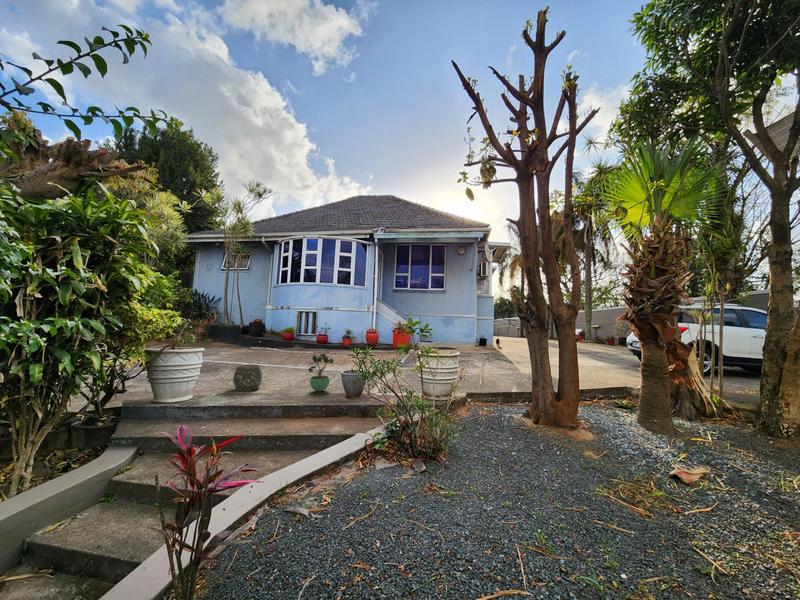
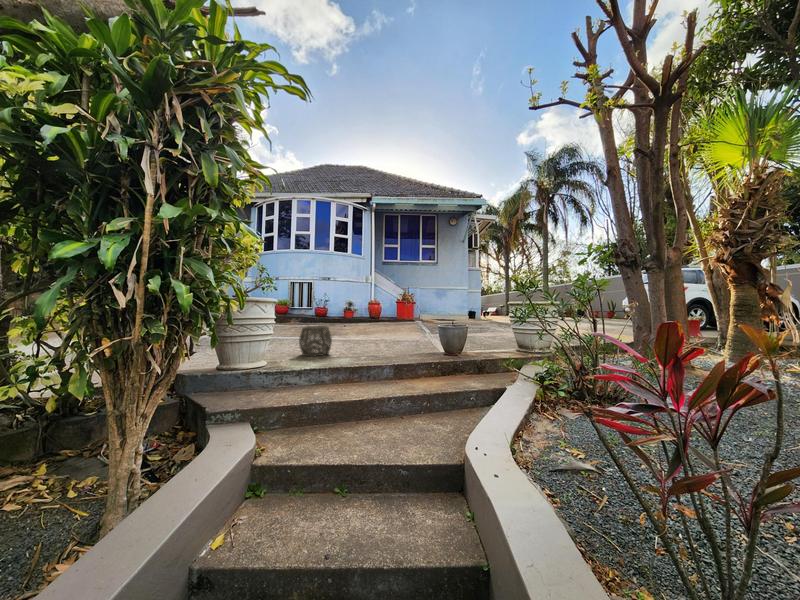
potted plant: present [308,354,334,392] -> none [392,308,419,353]

